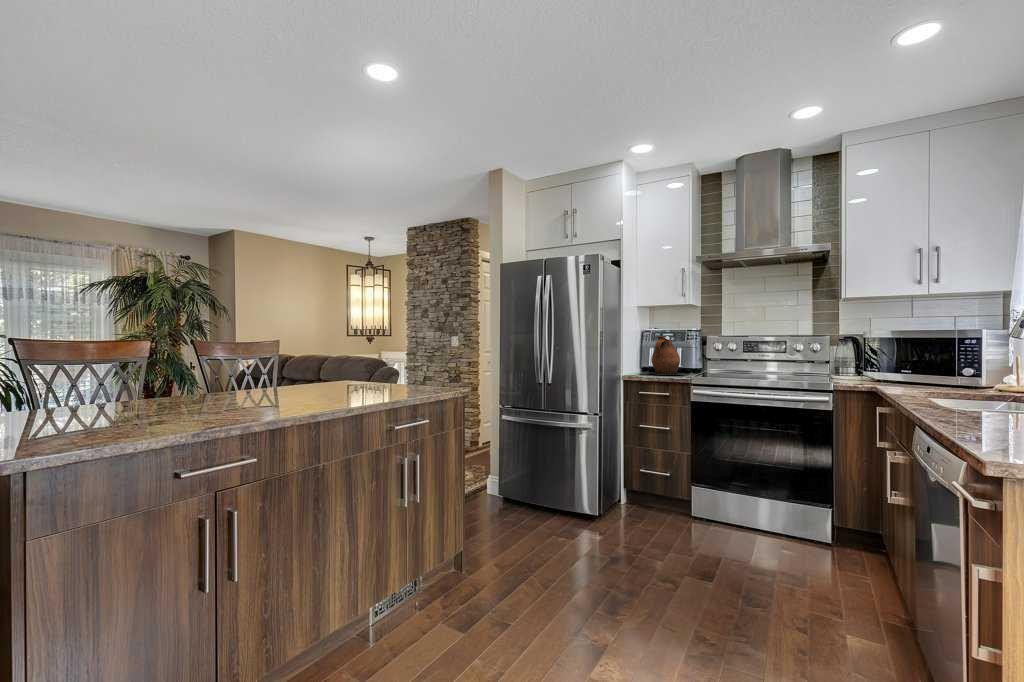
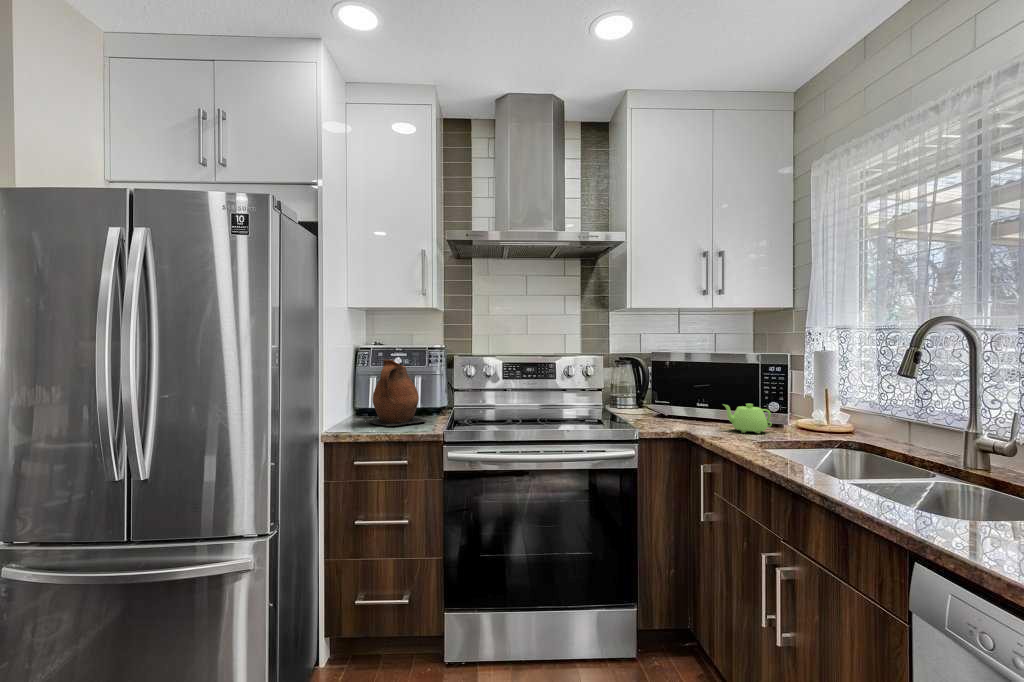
teapot: none [913,368,961,391] -> present [724,404,772,433]

